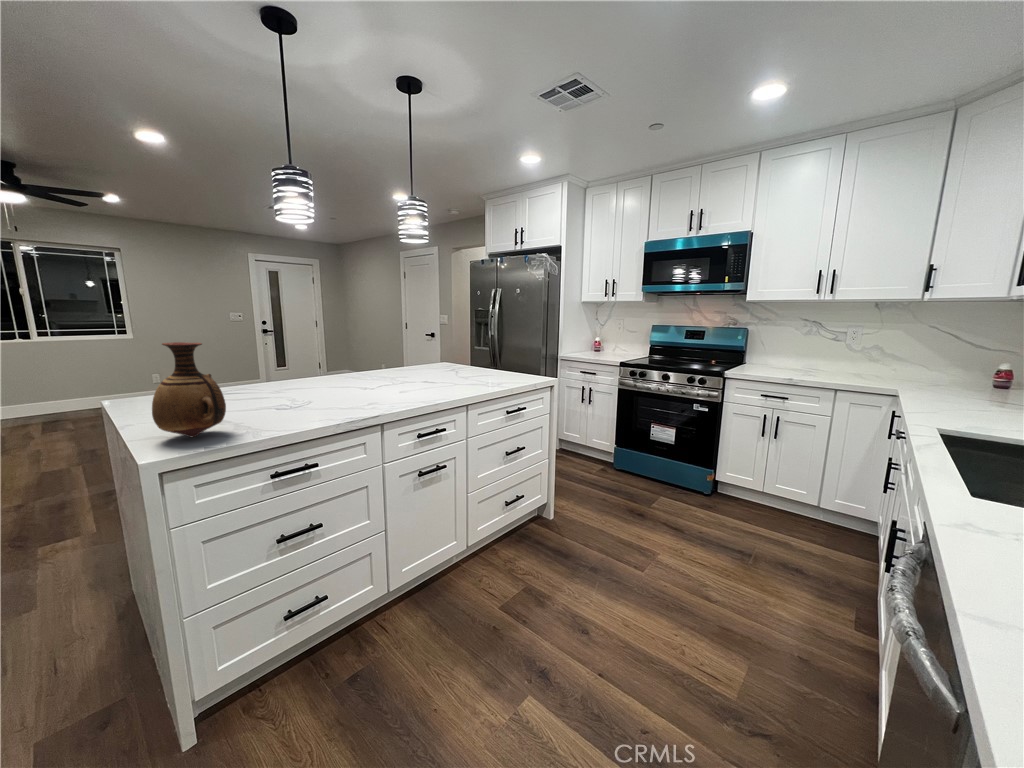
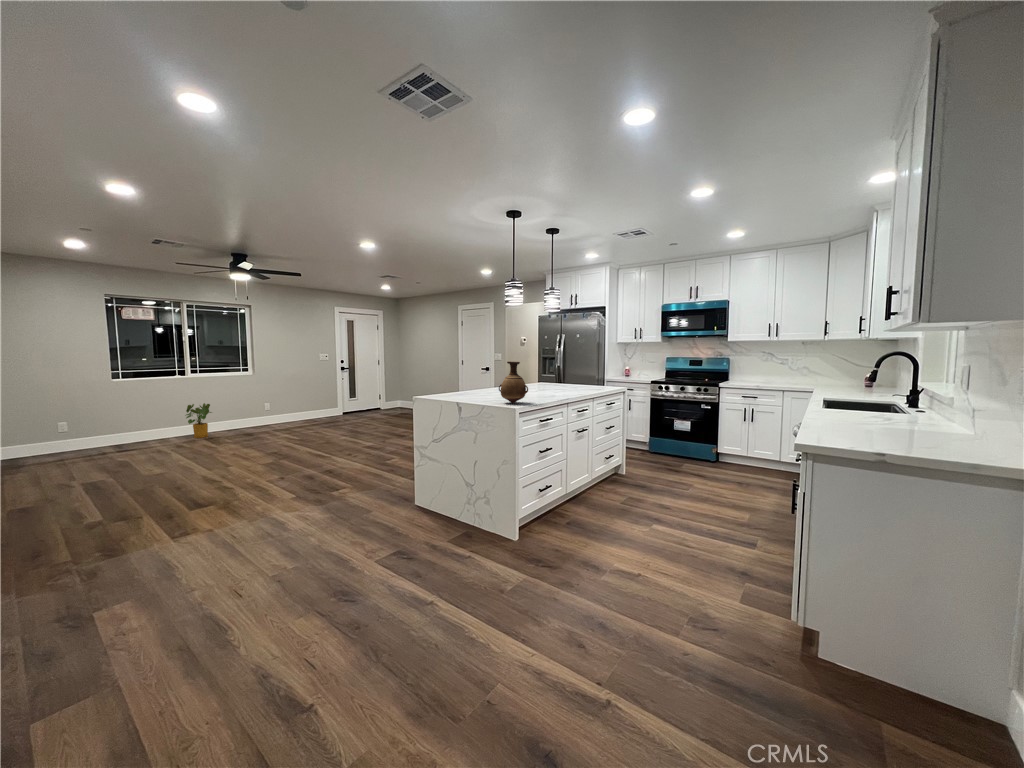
house plant: none [17,375,66,420] -> present [186,403,212,438]

